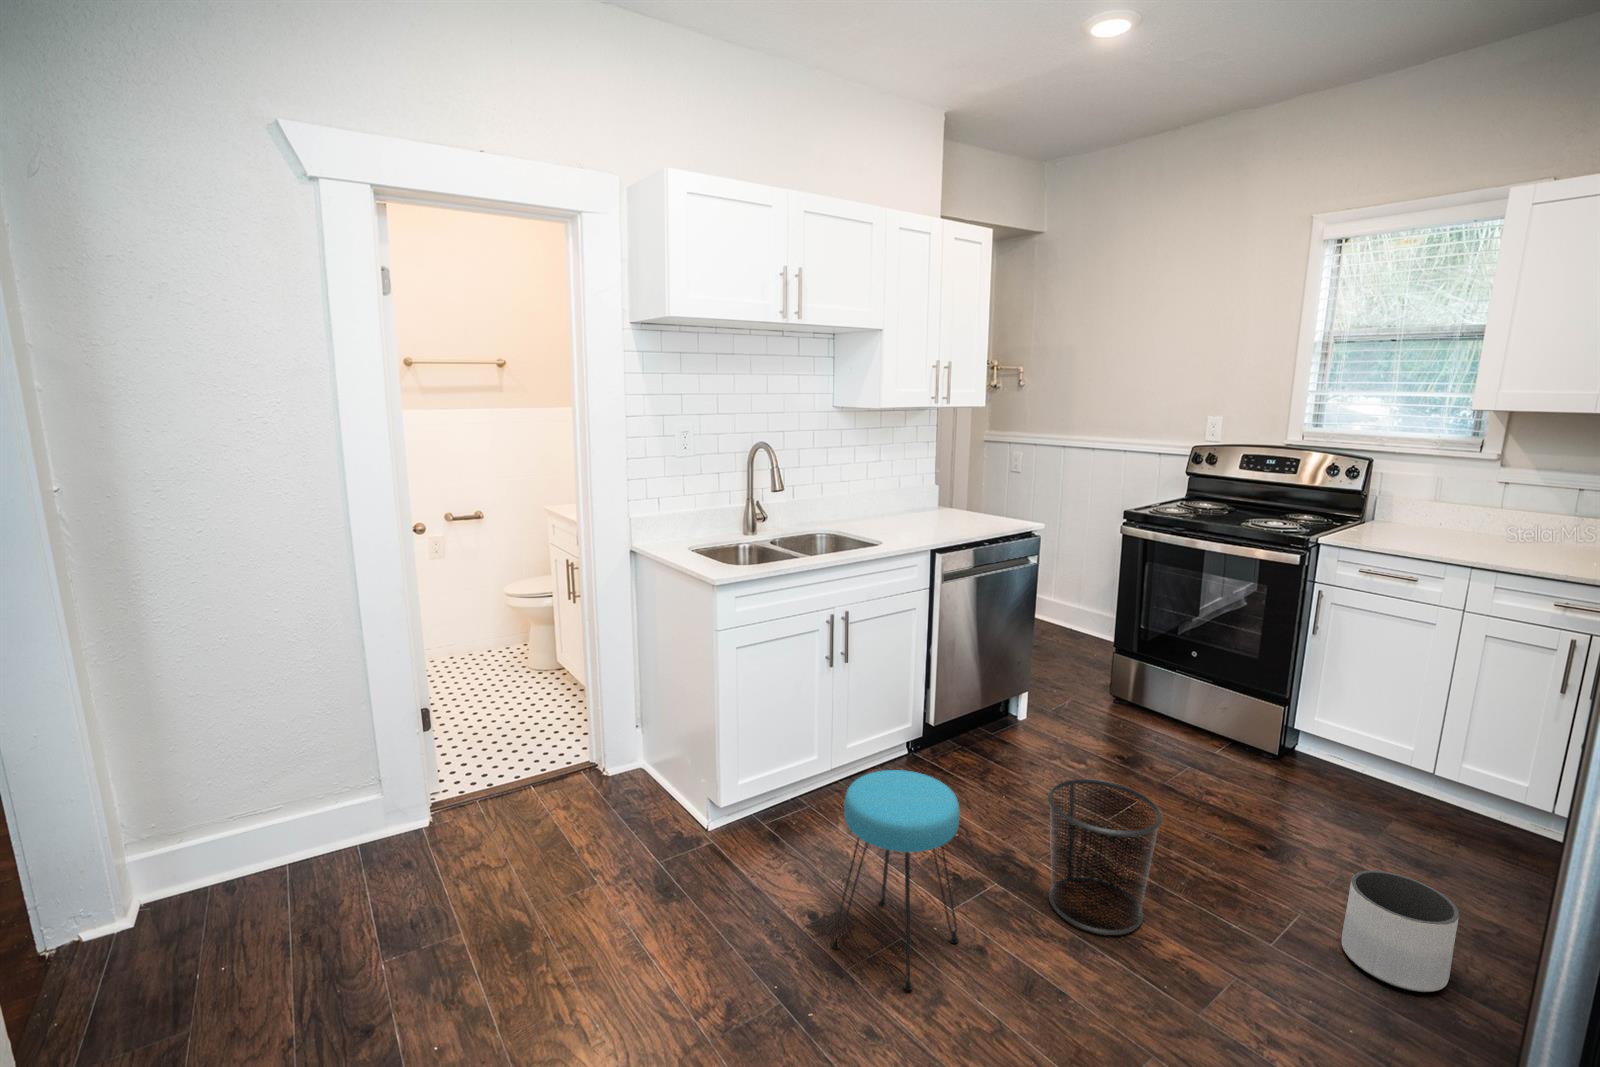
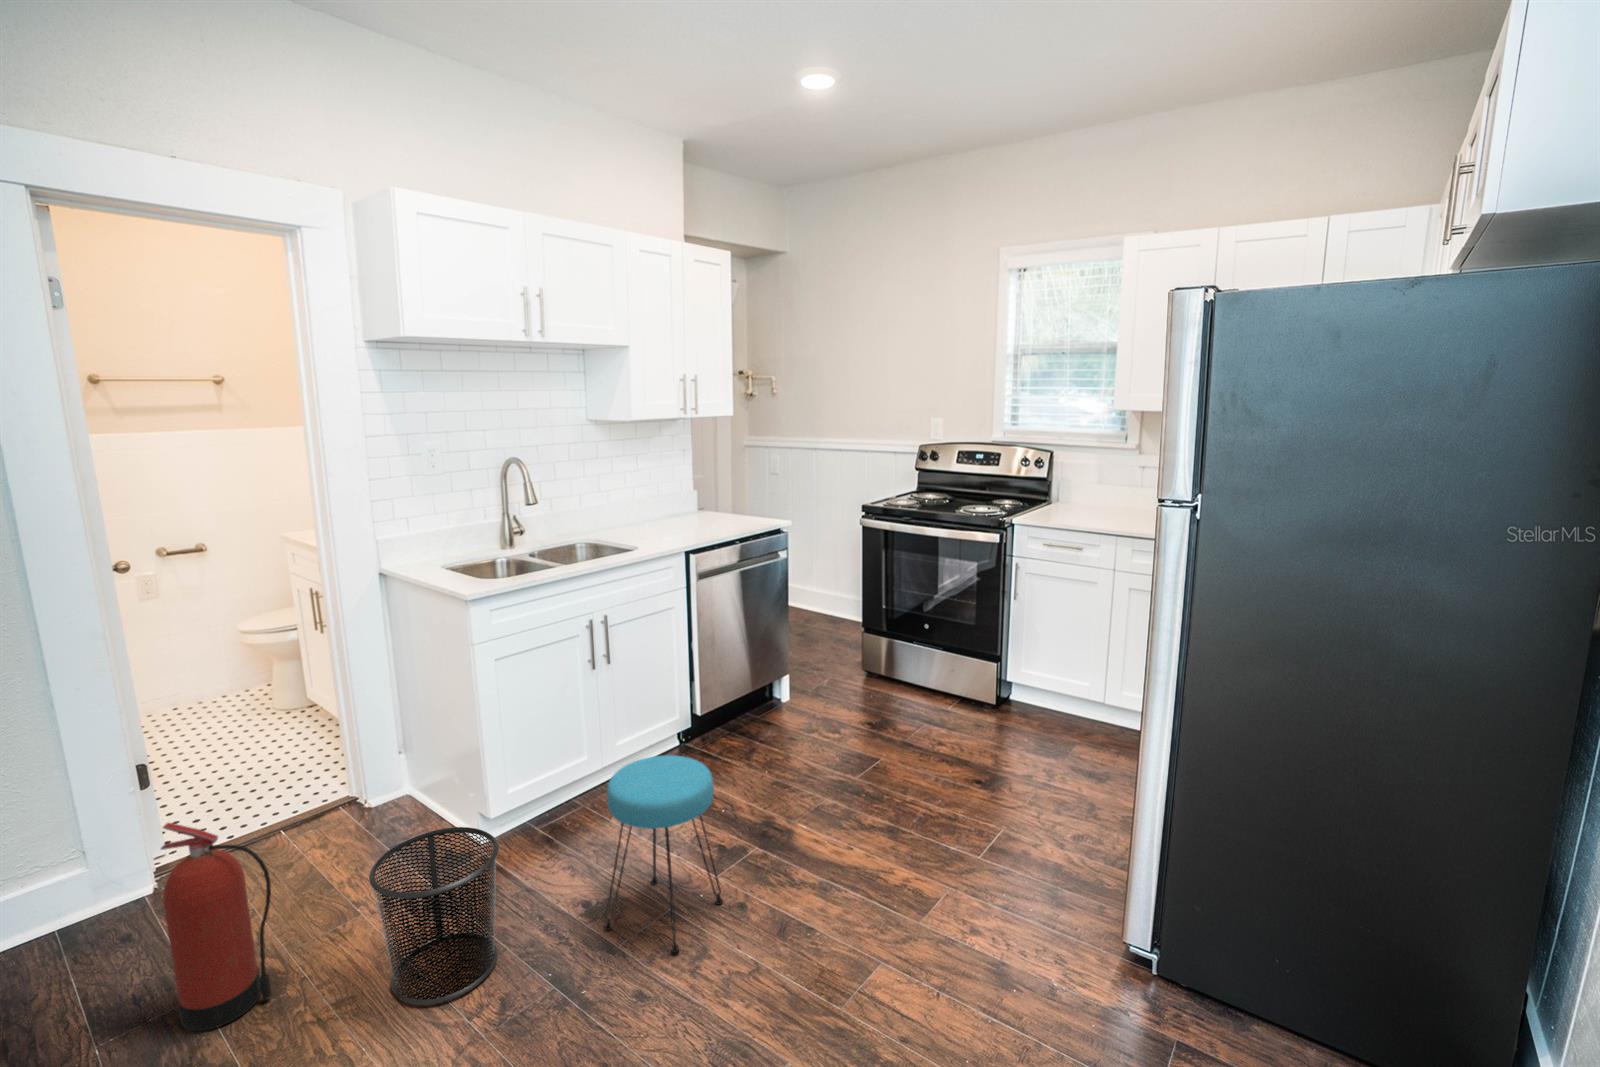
fire extinguisher: none [441,771,528,971] -> present [161,823,271,1031]
waste bin: present [1048,779,1162,935] -> present [369,827,499,1005]
planter: present [1342,870,1459,992] -> none [1028,782,1103,871]

